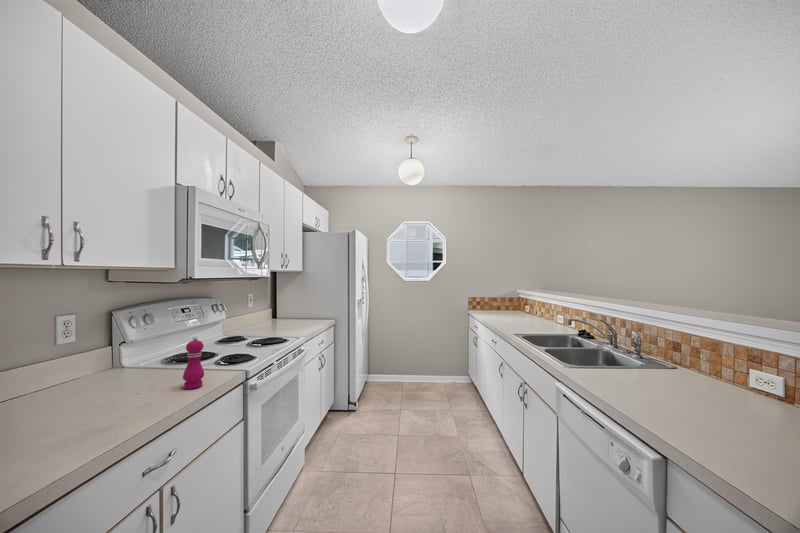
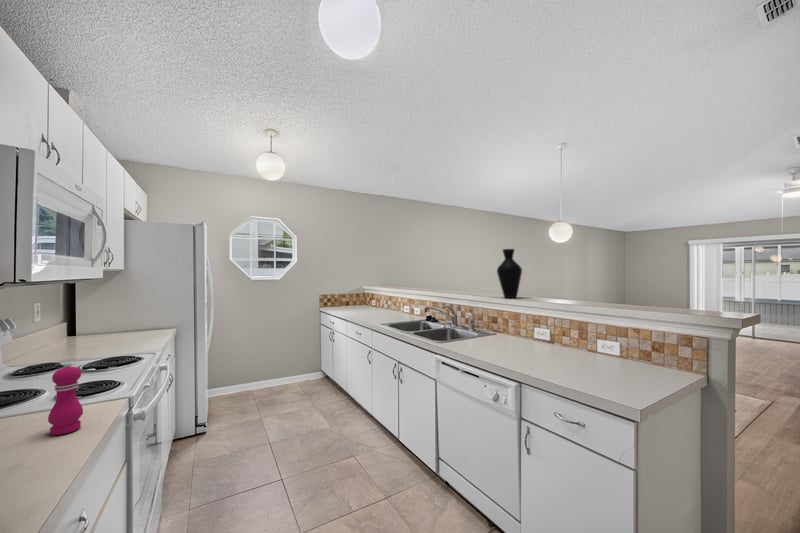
vase: none [679,237,731,316] -> present [497,249,522,298]

